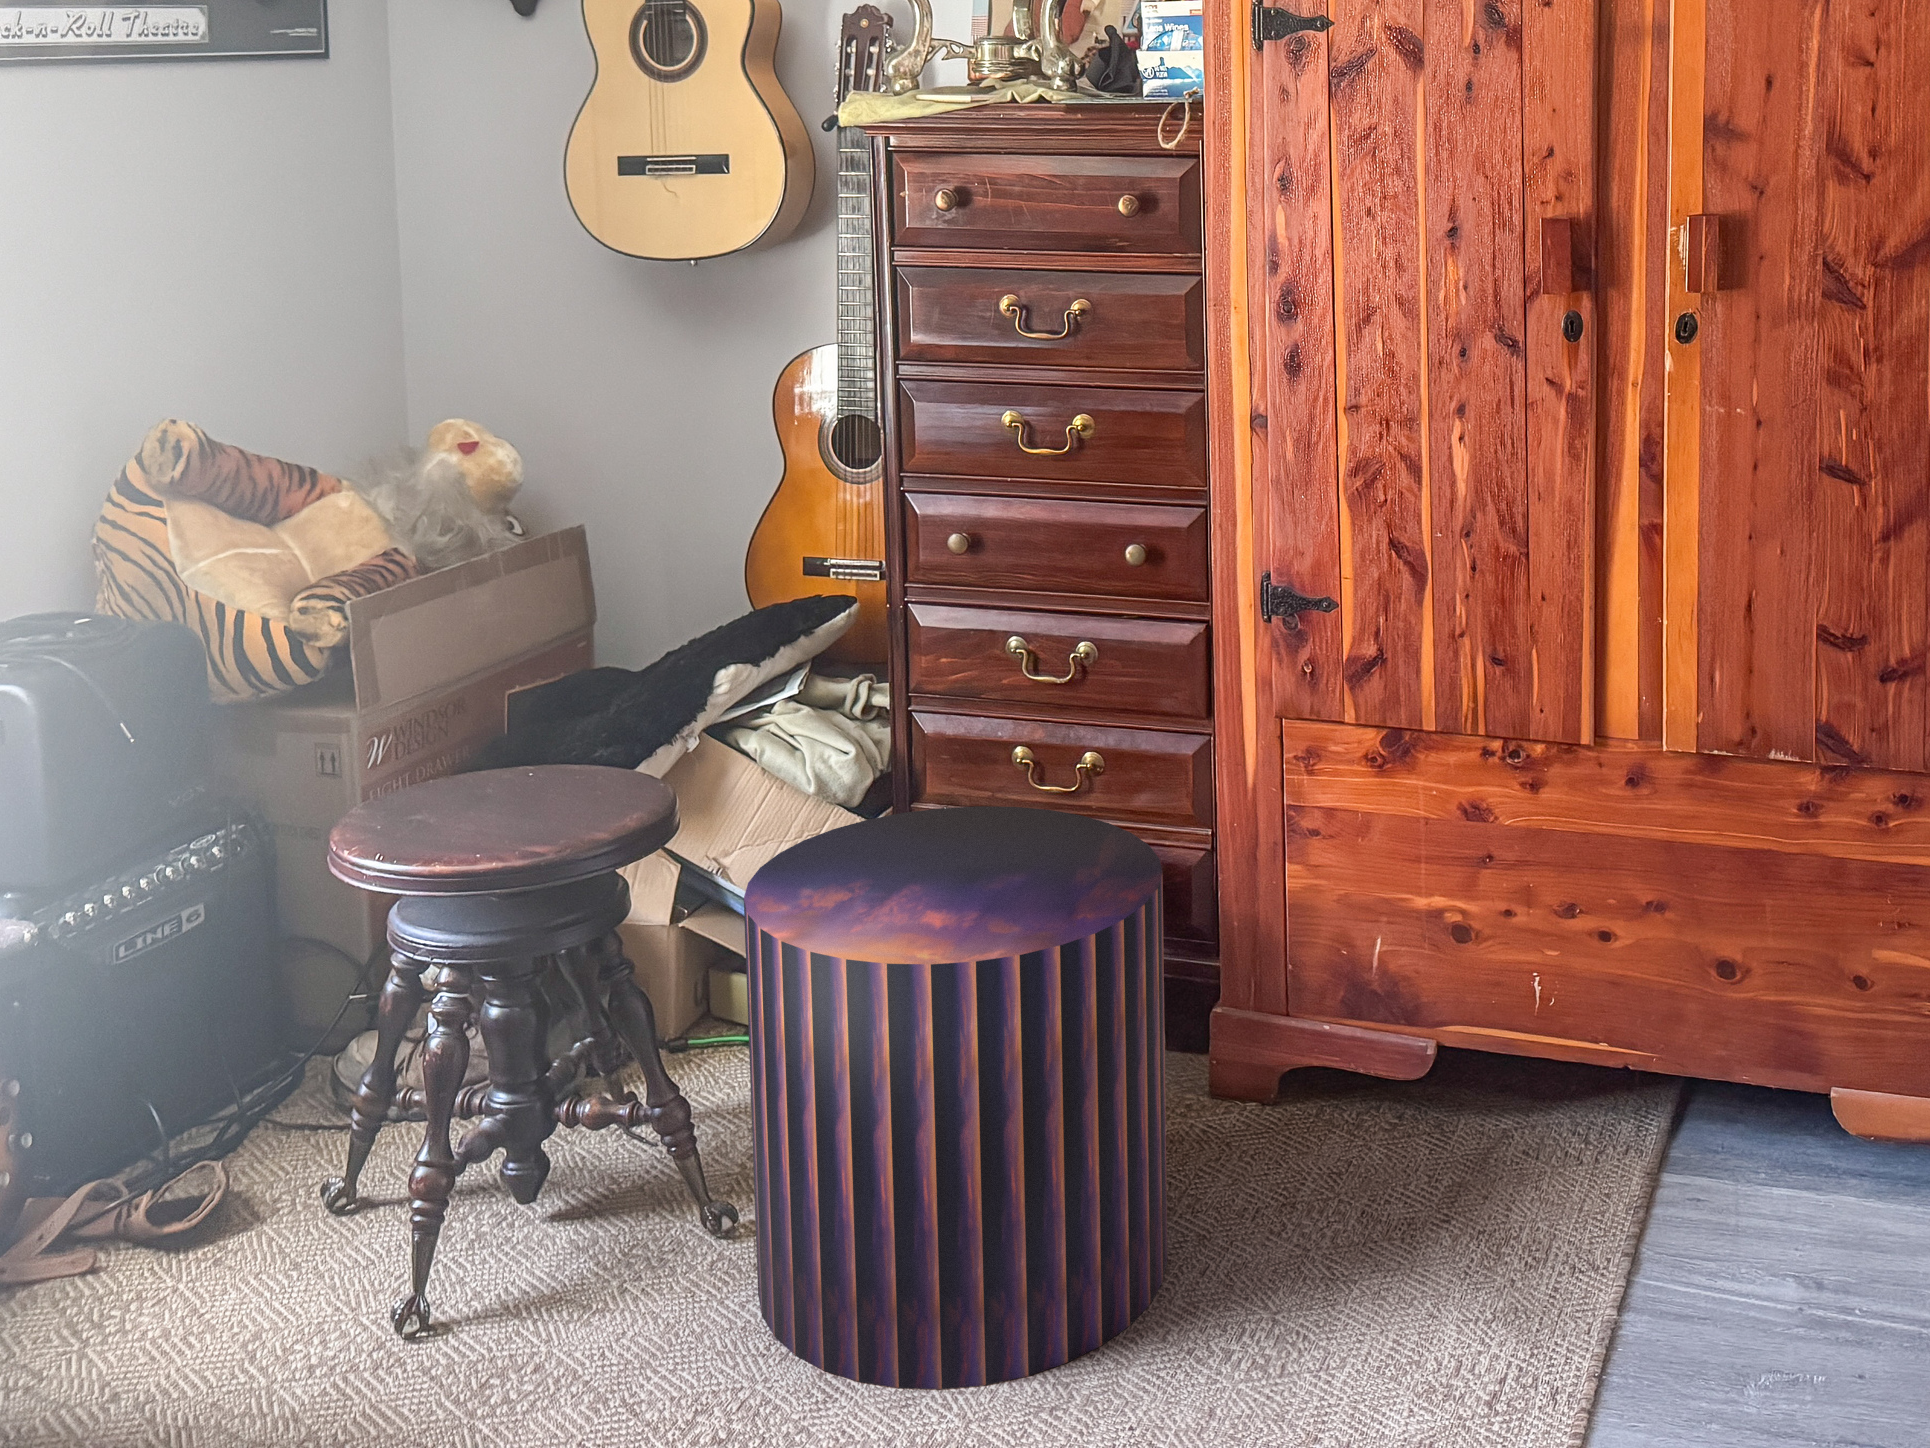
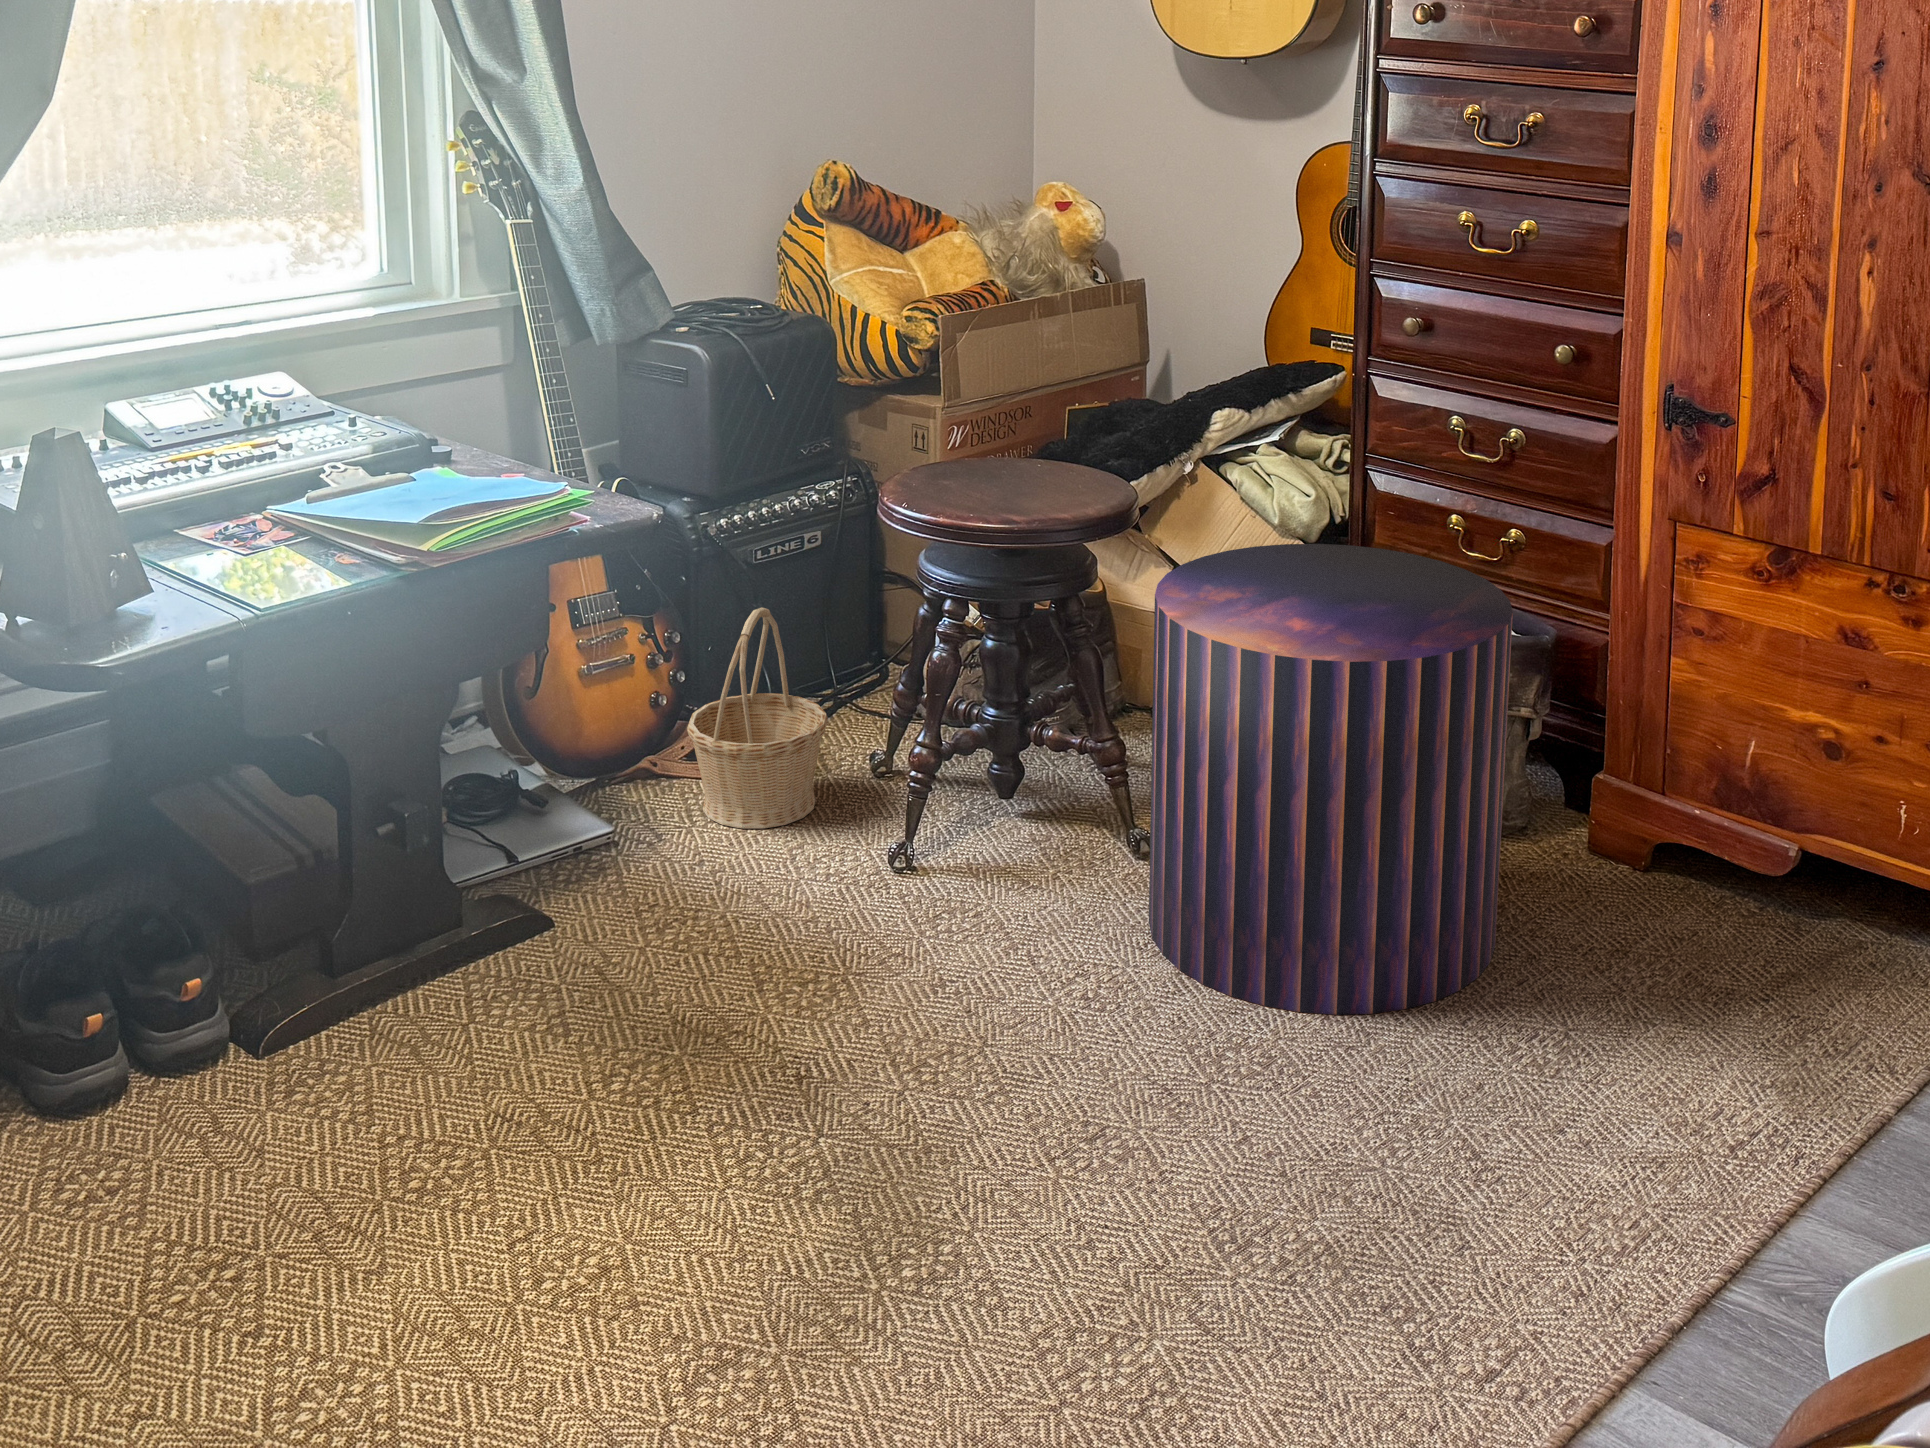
basket: none [67,1020,274,1330] -> present [687,607,828,828]

